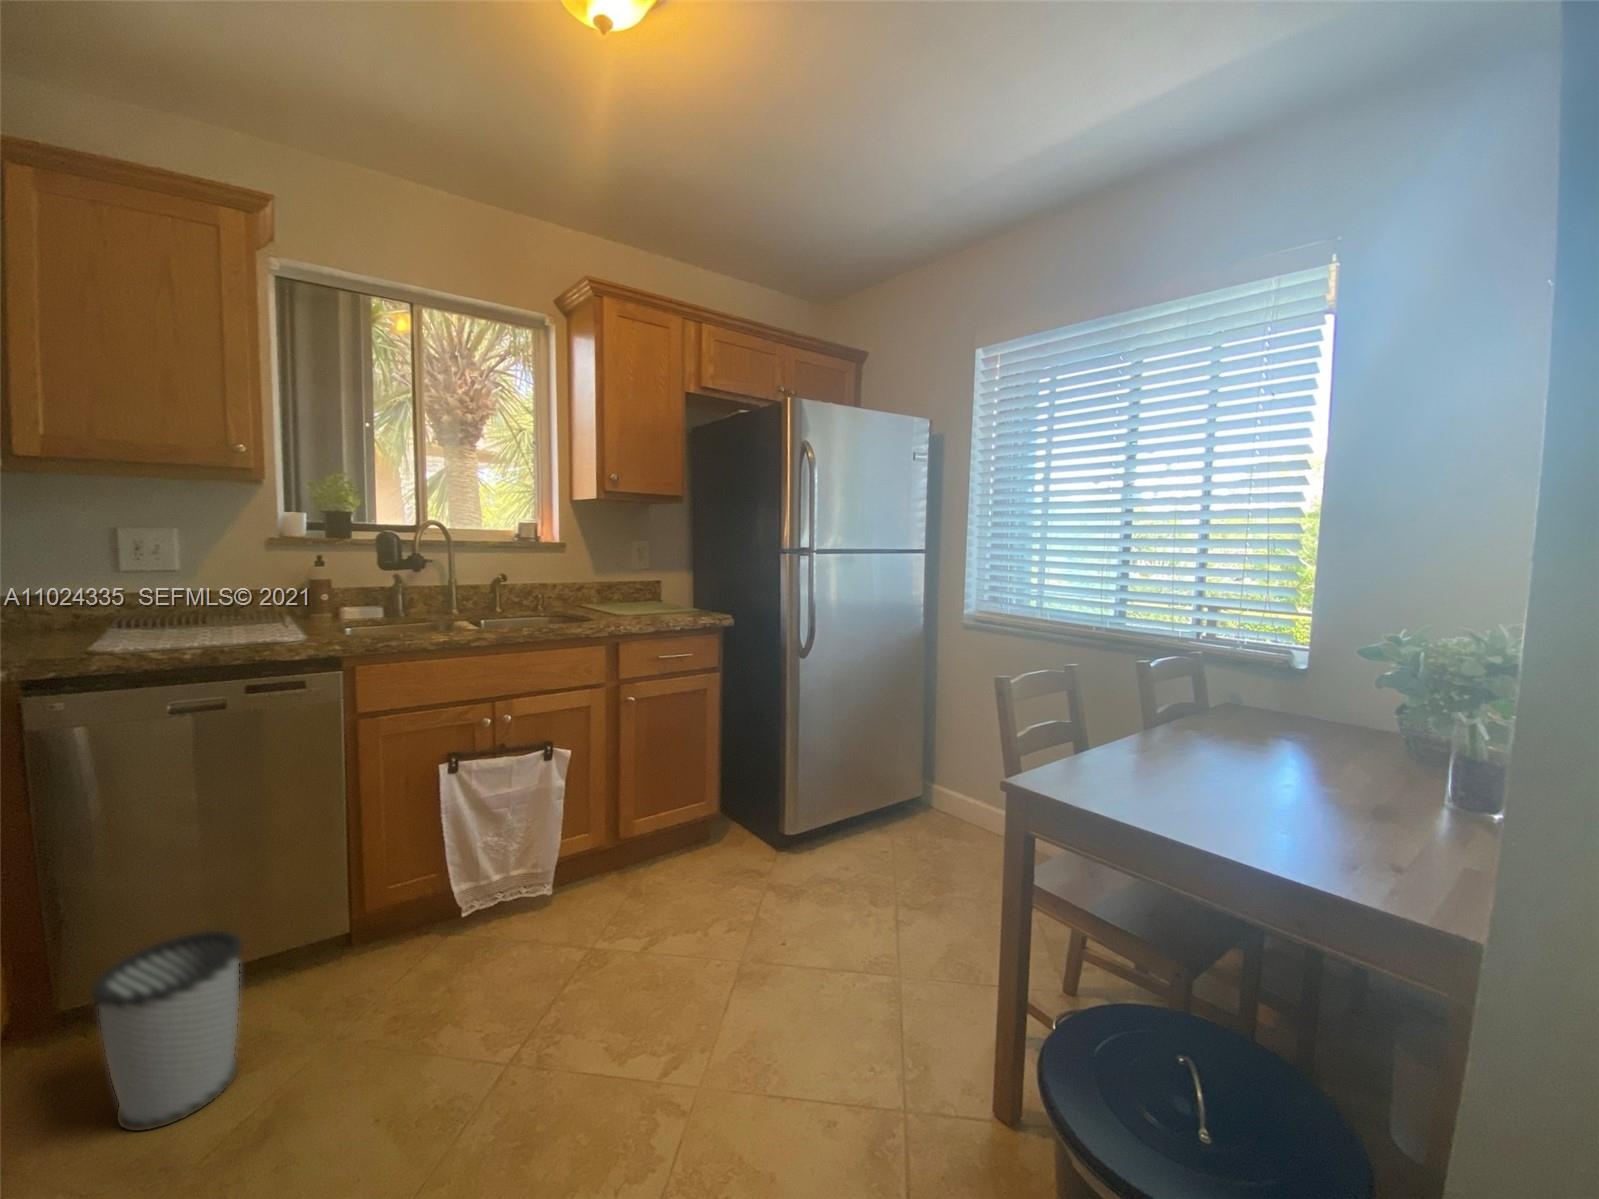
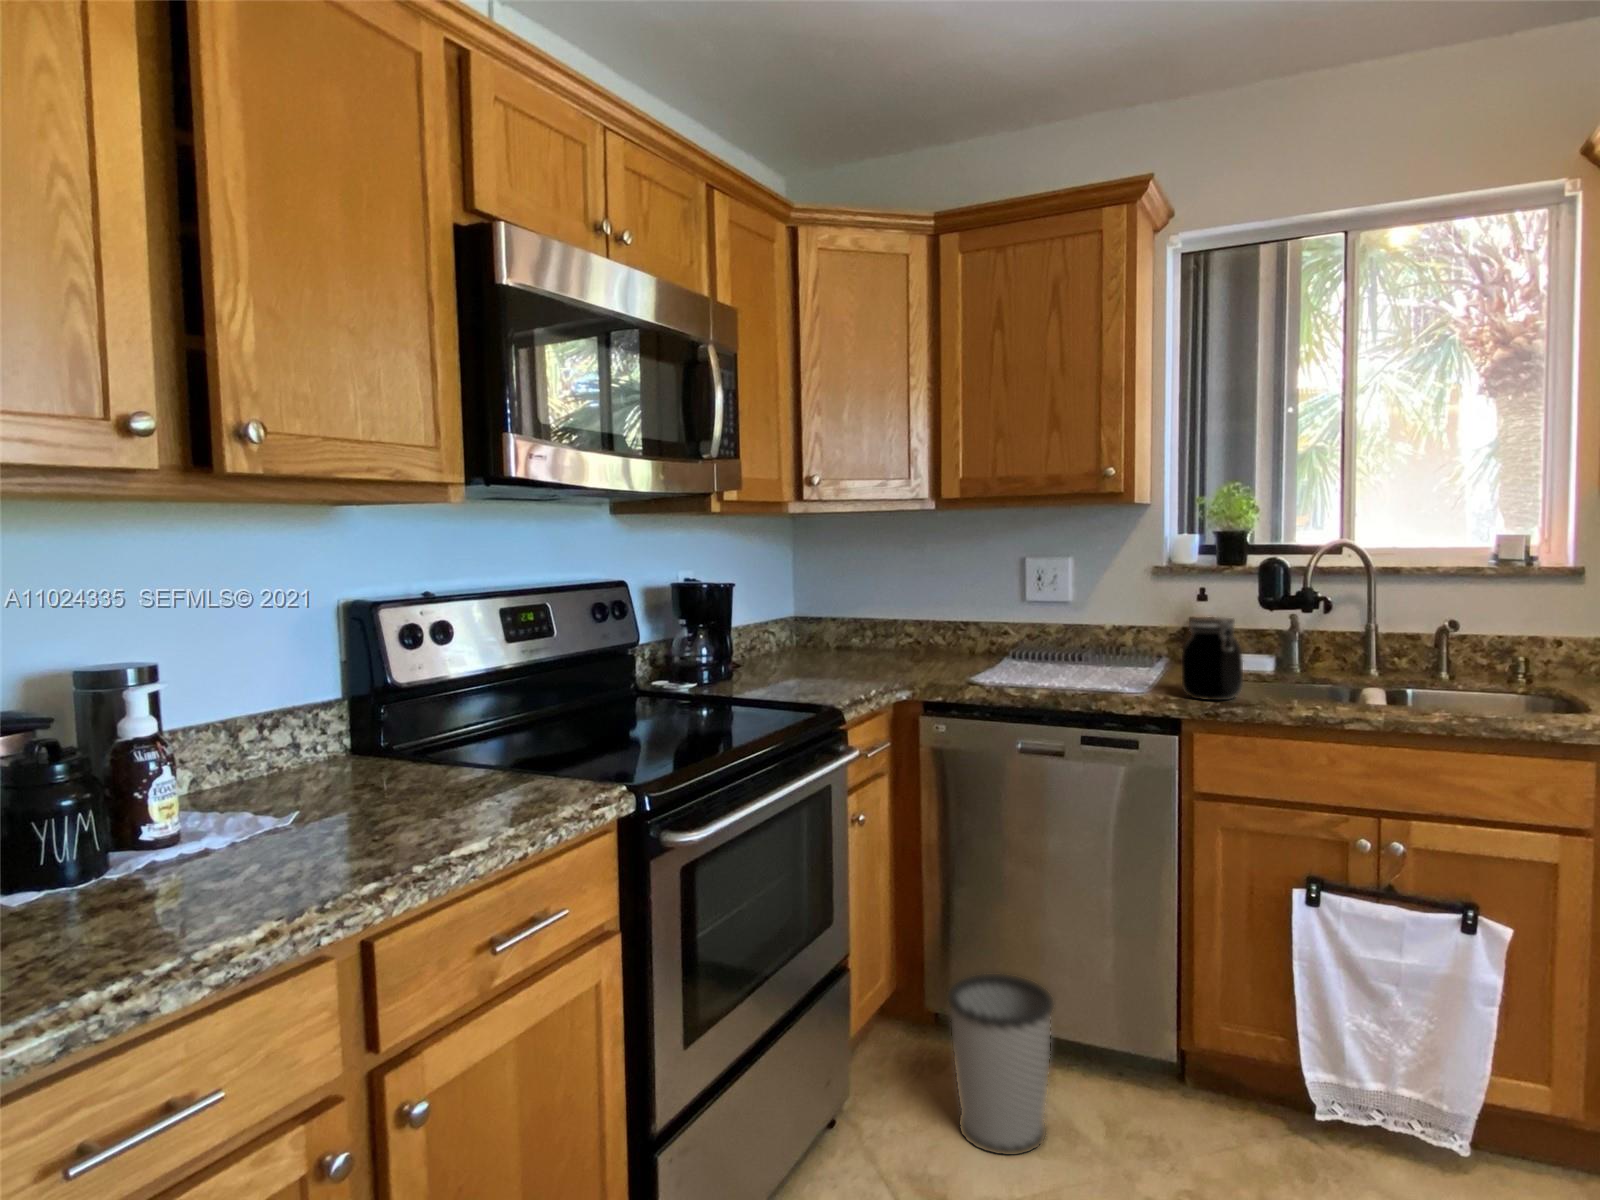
jar: none [338,575,390,640] -> present [1182,617,1243,700]

